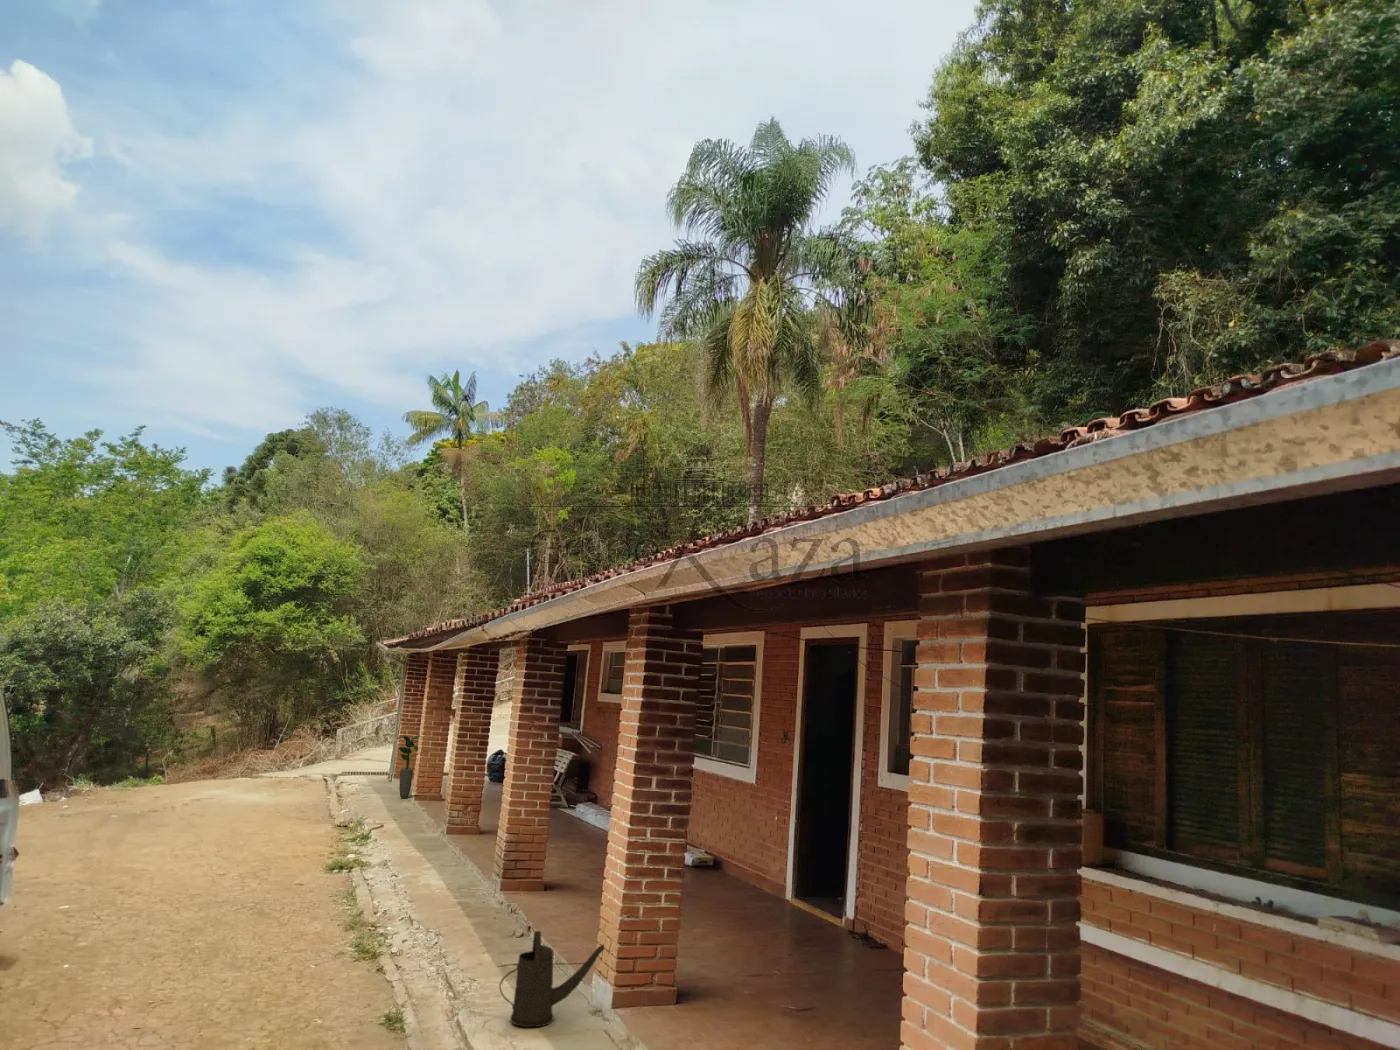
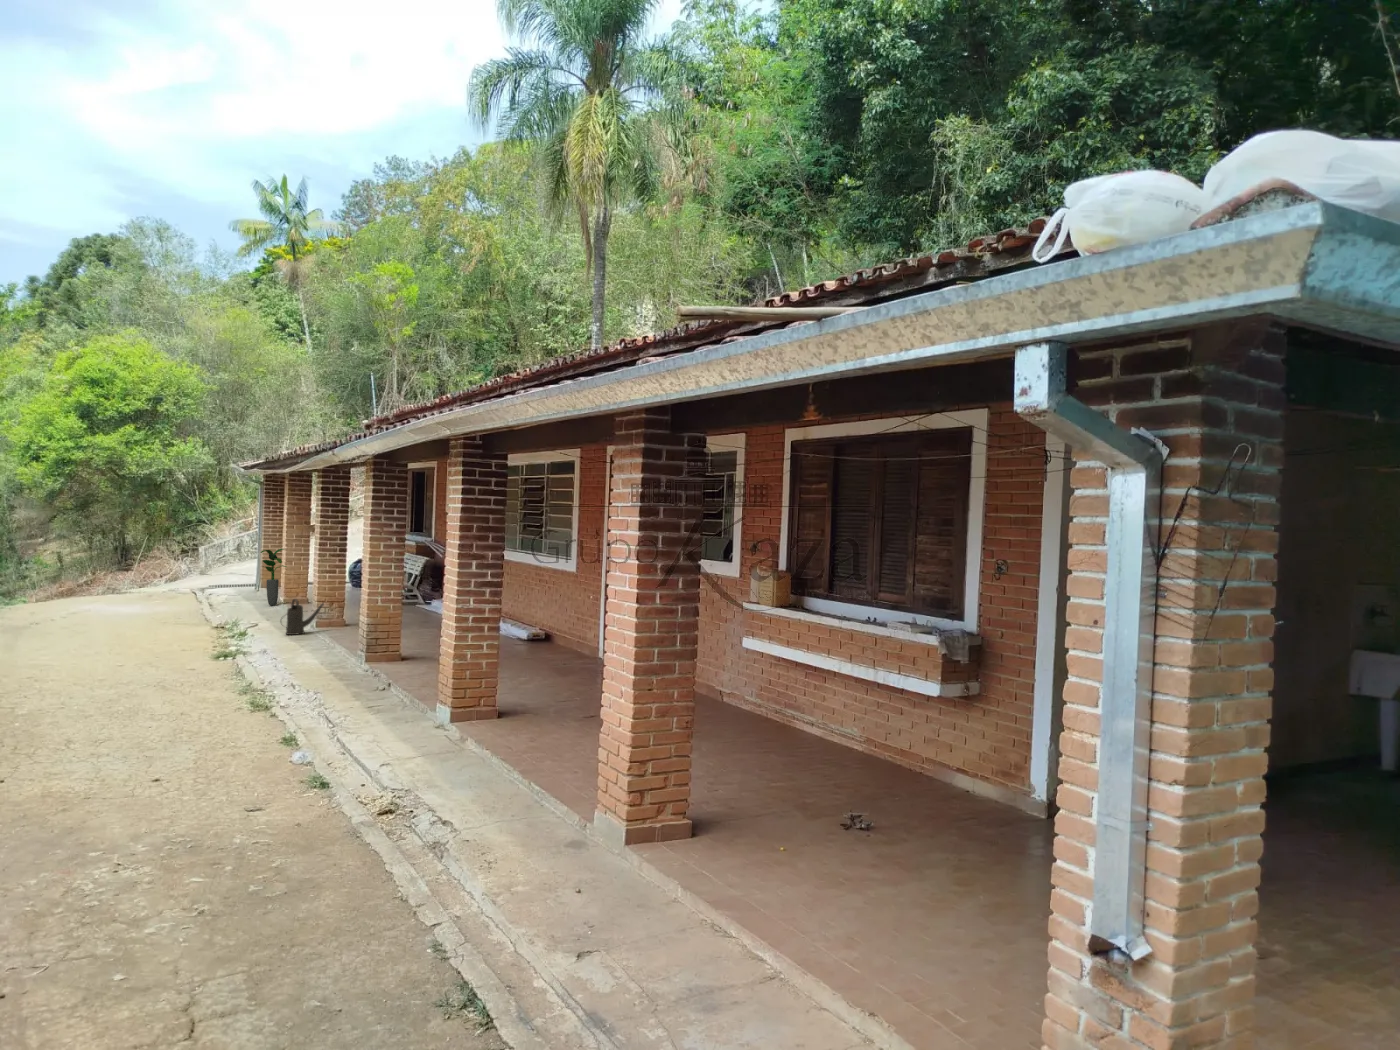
watering can: present [499,931,604,1027] -> present [286,599,324,635]

